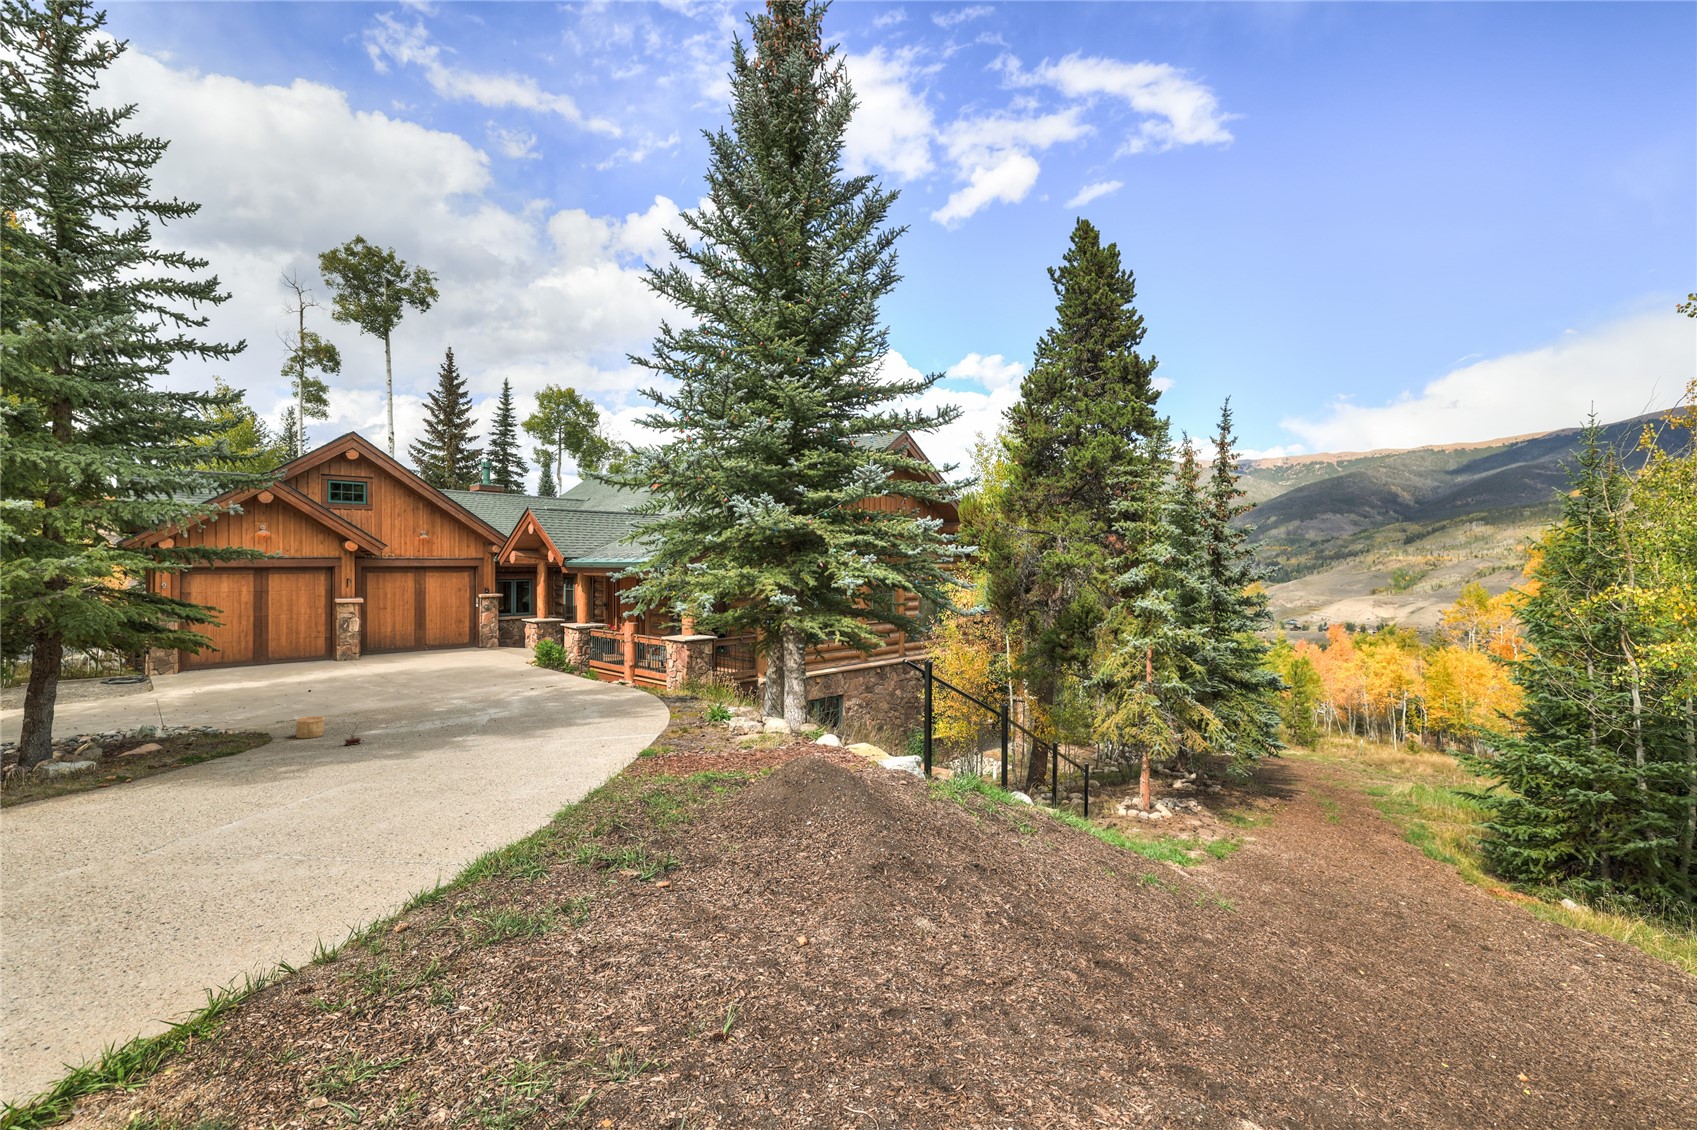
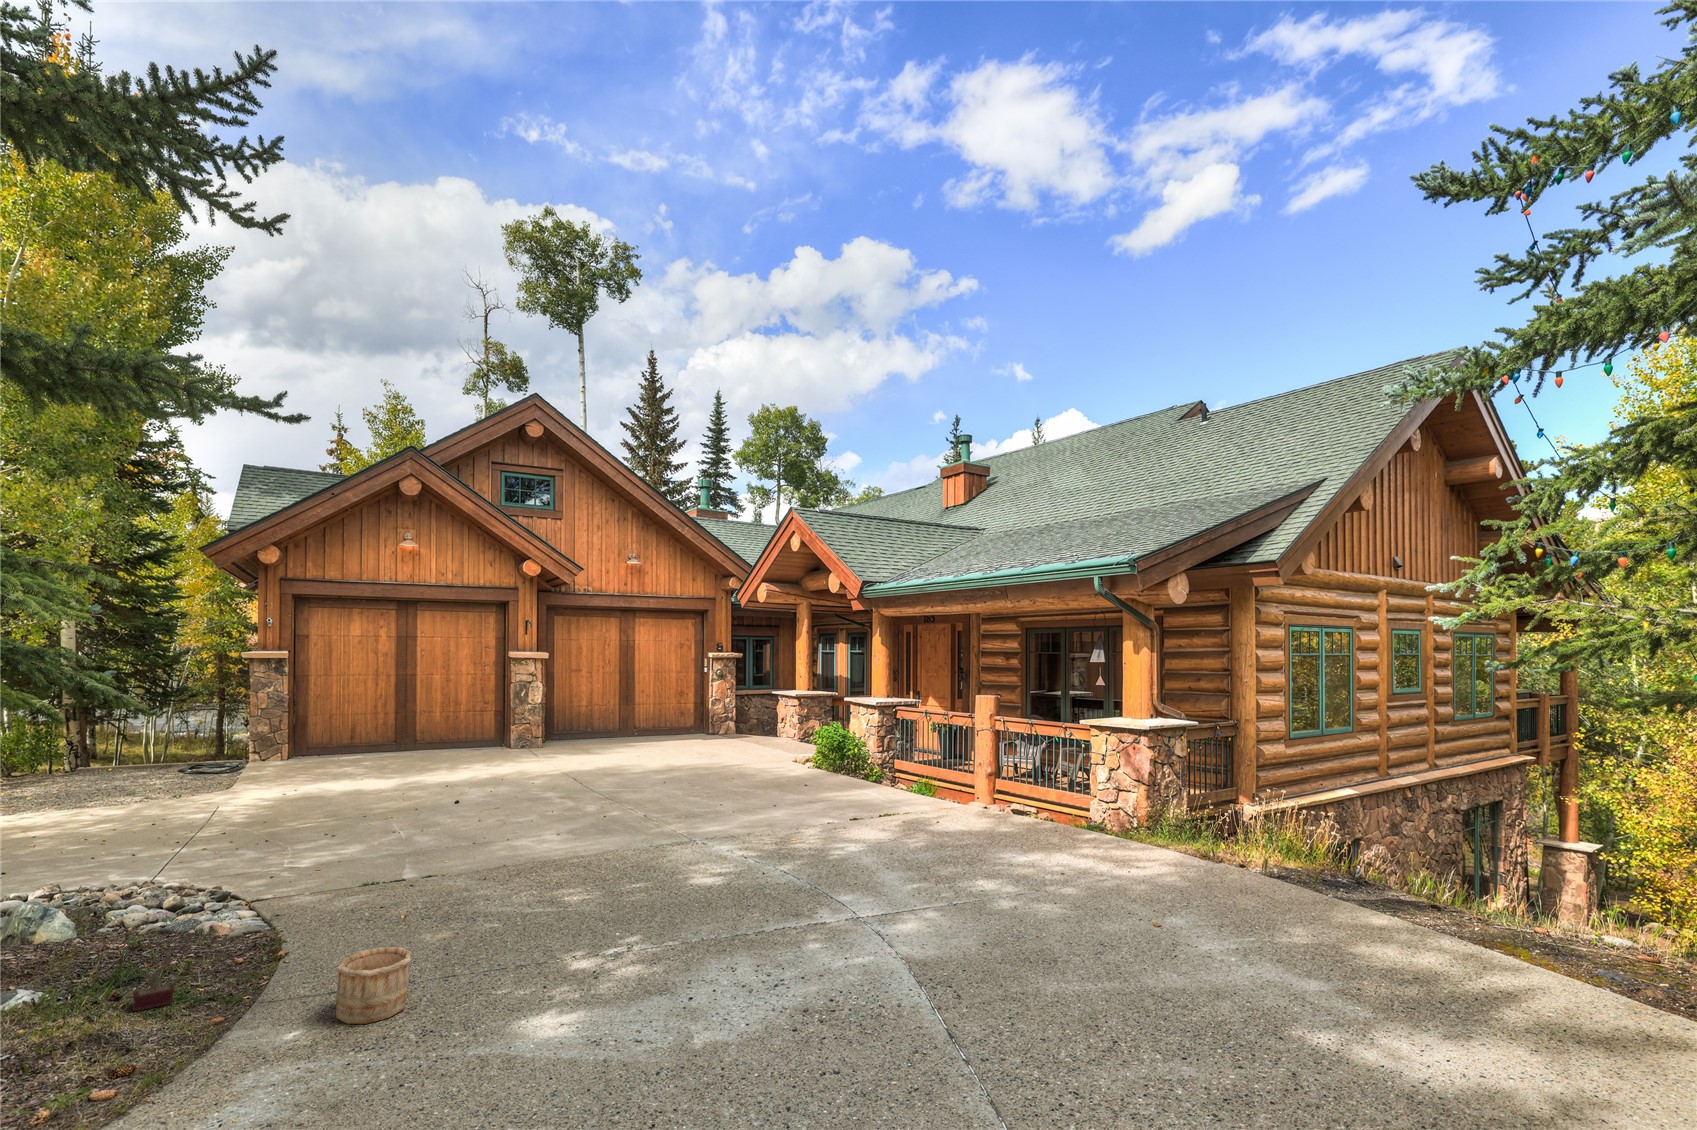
potted plant: present [343,713,360,745] -> present [121,916,217,1011]

